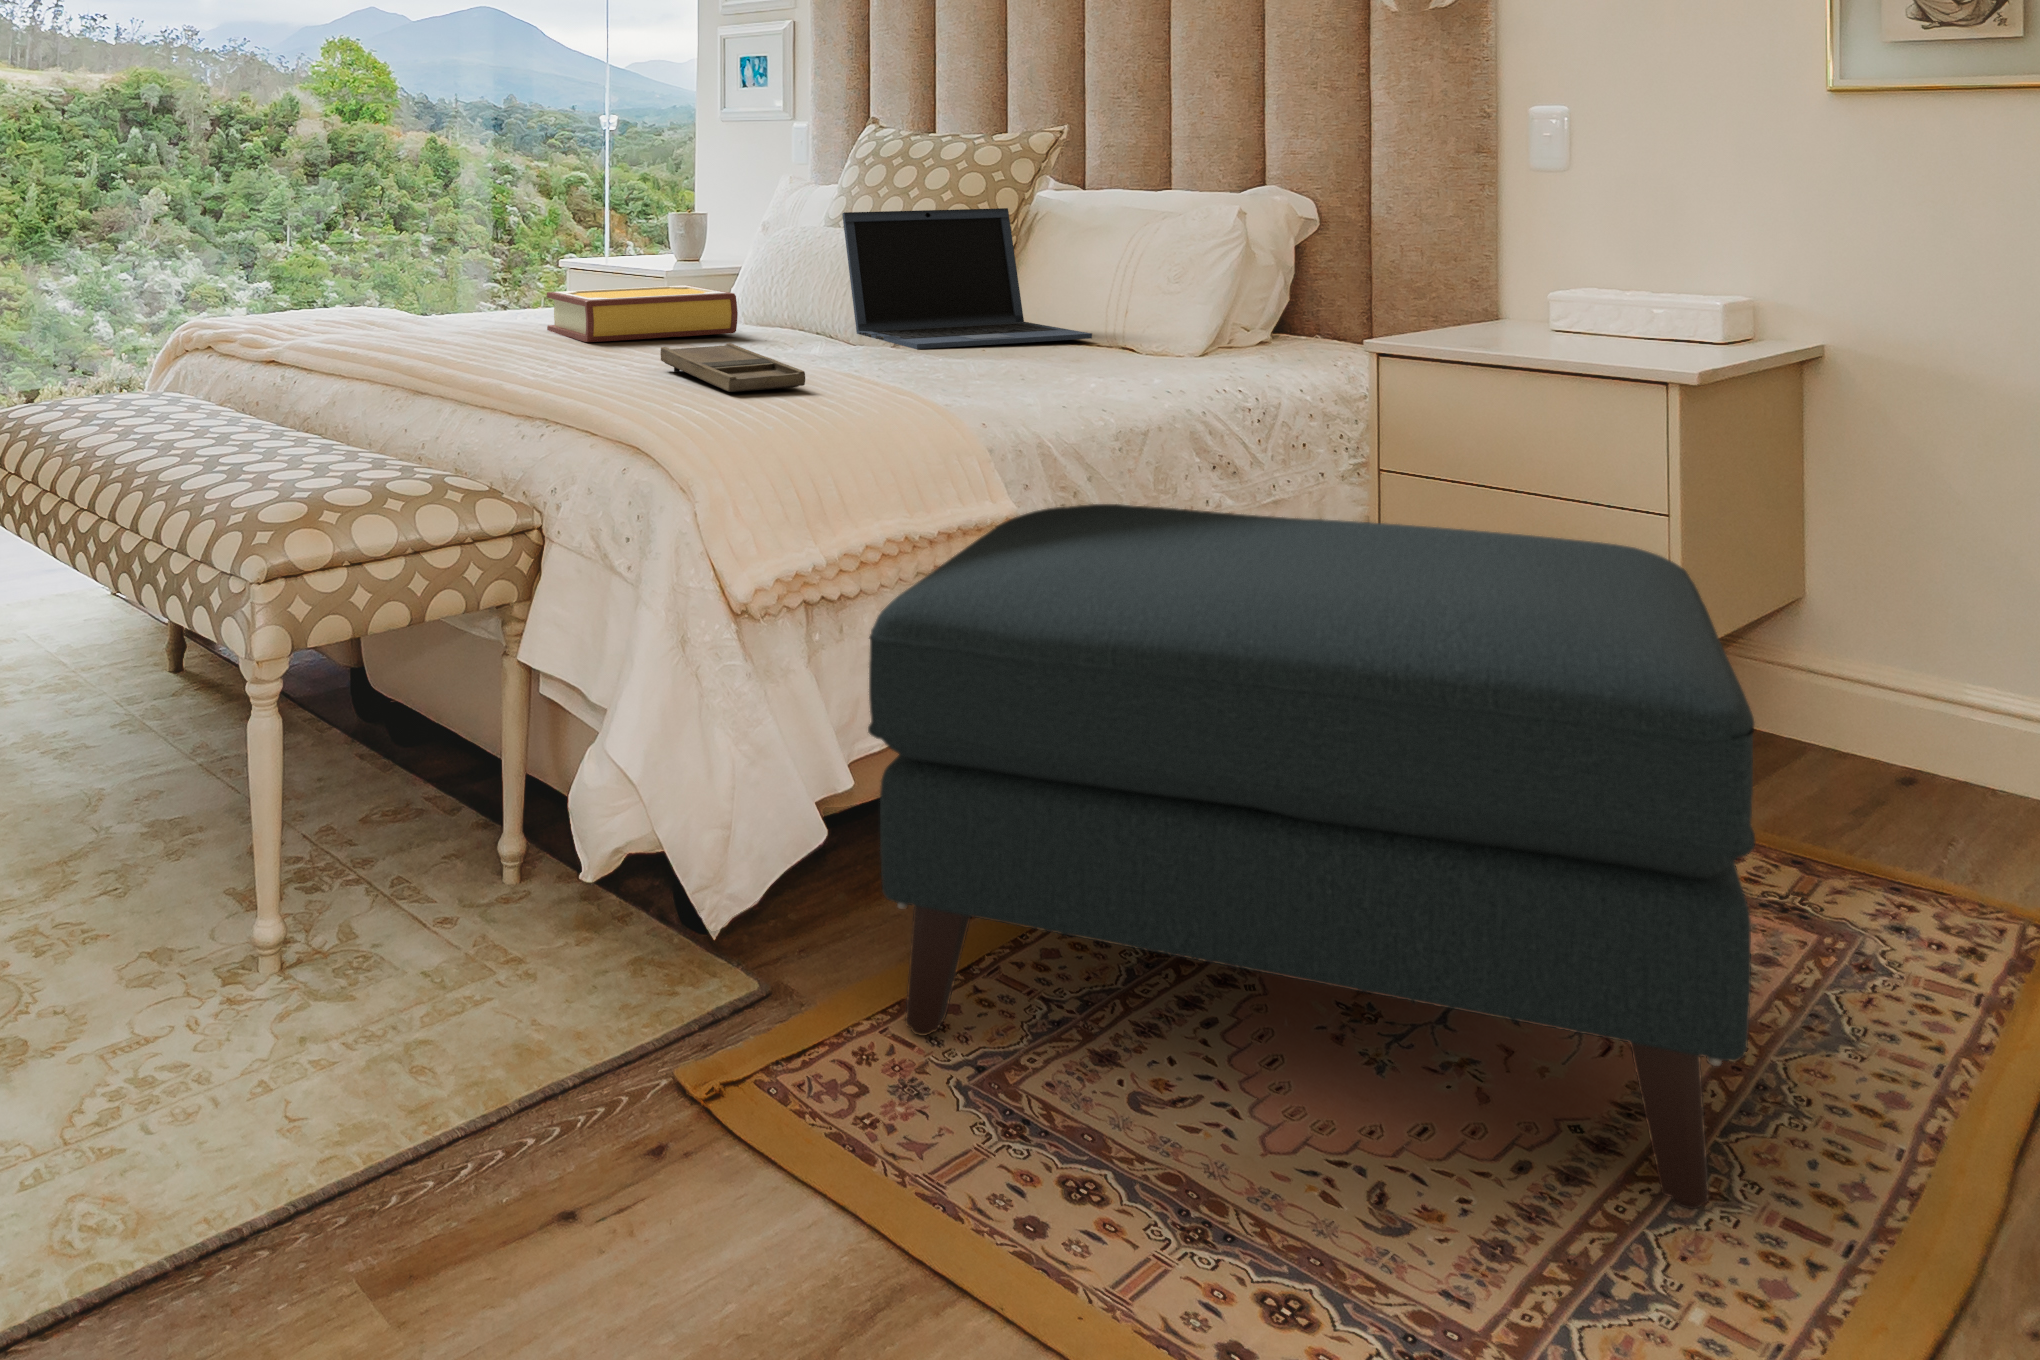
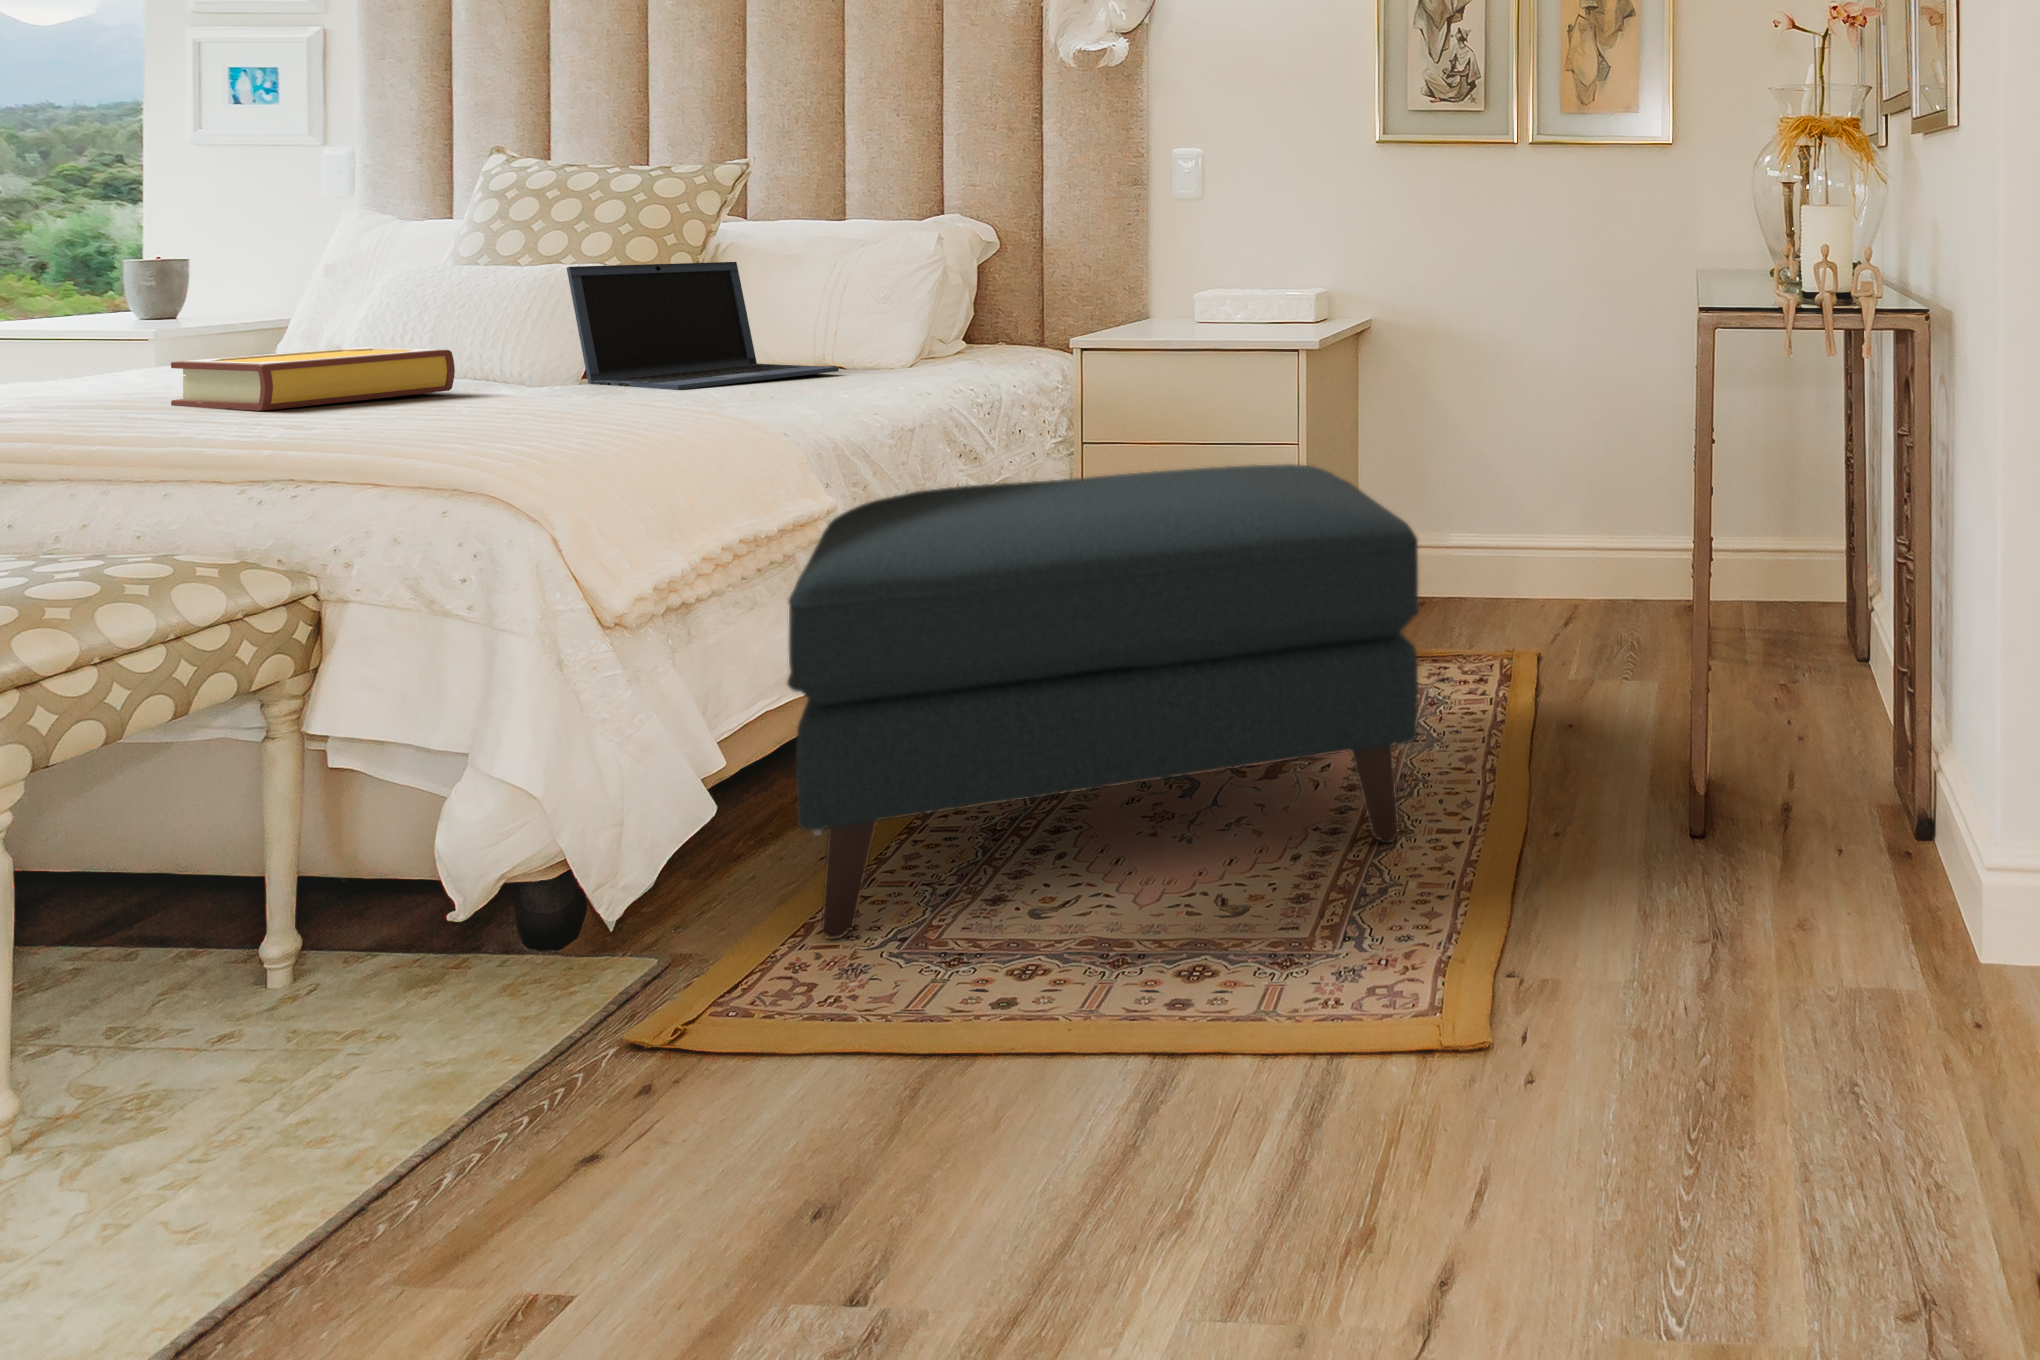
tray: present [661,343,805,392] -> none [418,391,624,431]

